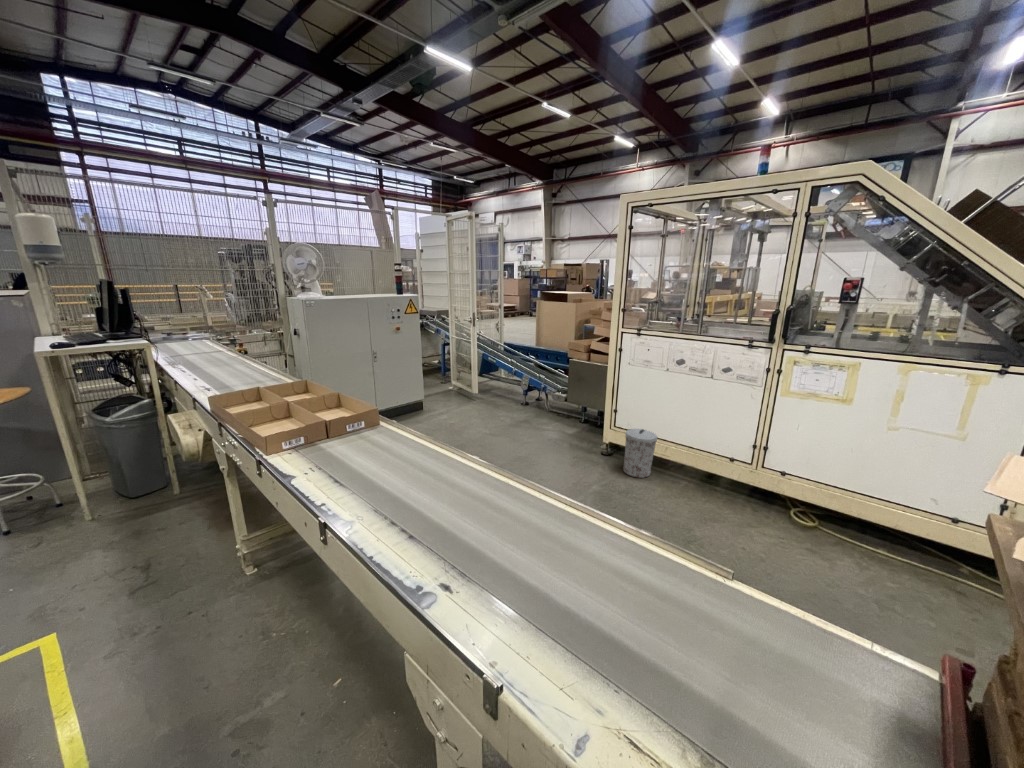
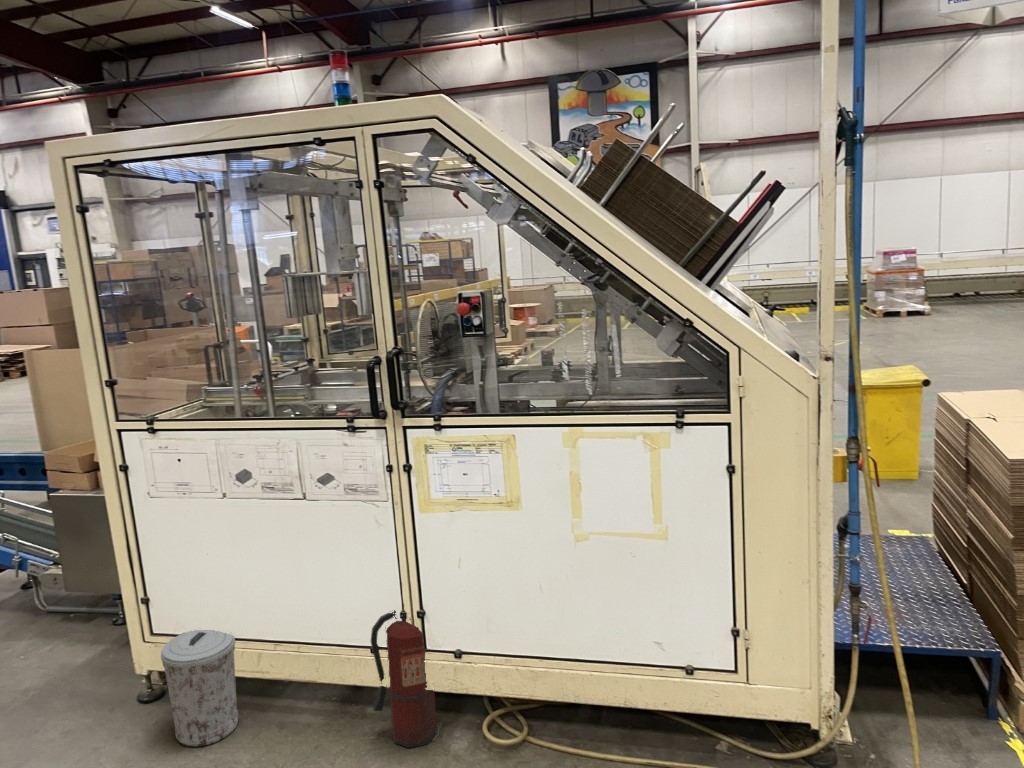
fire extinguisher: none [724,433,772,507] -> present [371,610,437,748]

